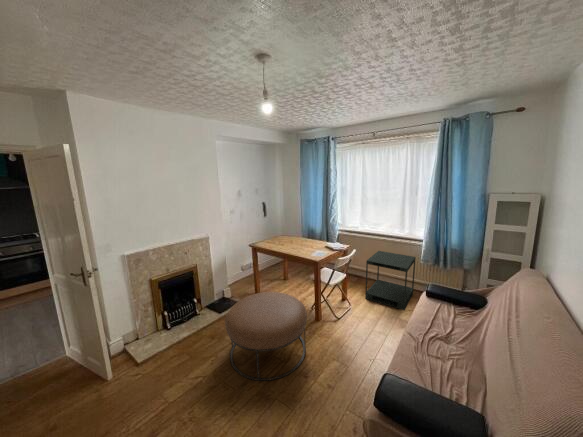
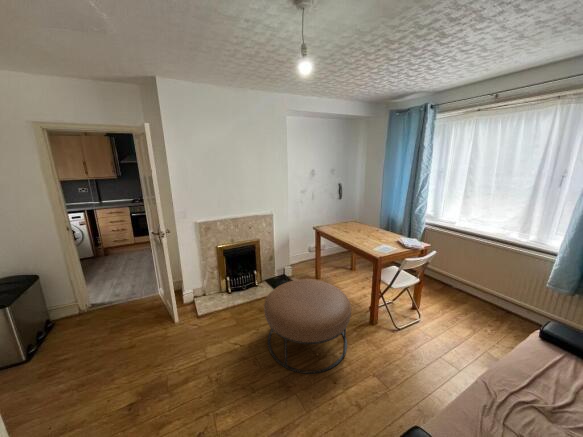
side table: present [365,251,416,310] -> none [445,258,540,346]

